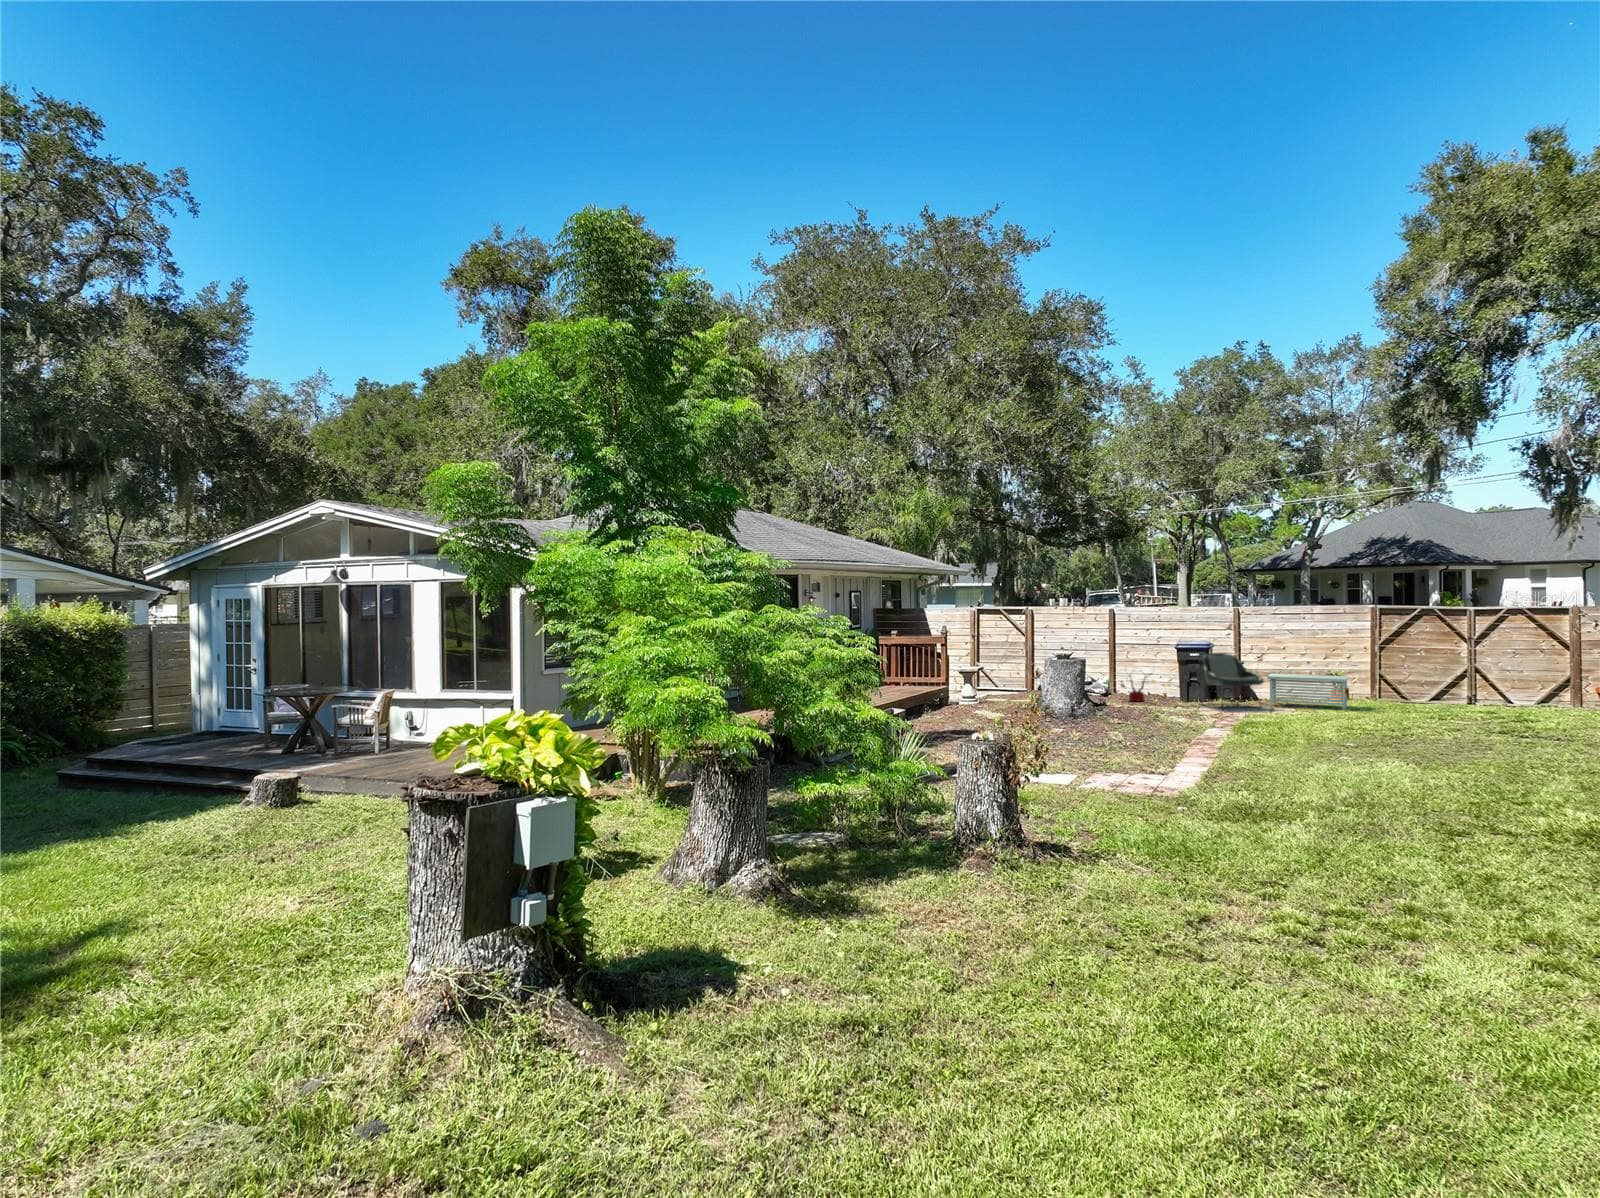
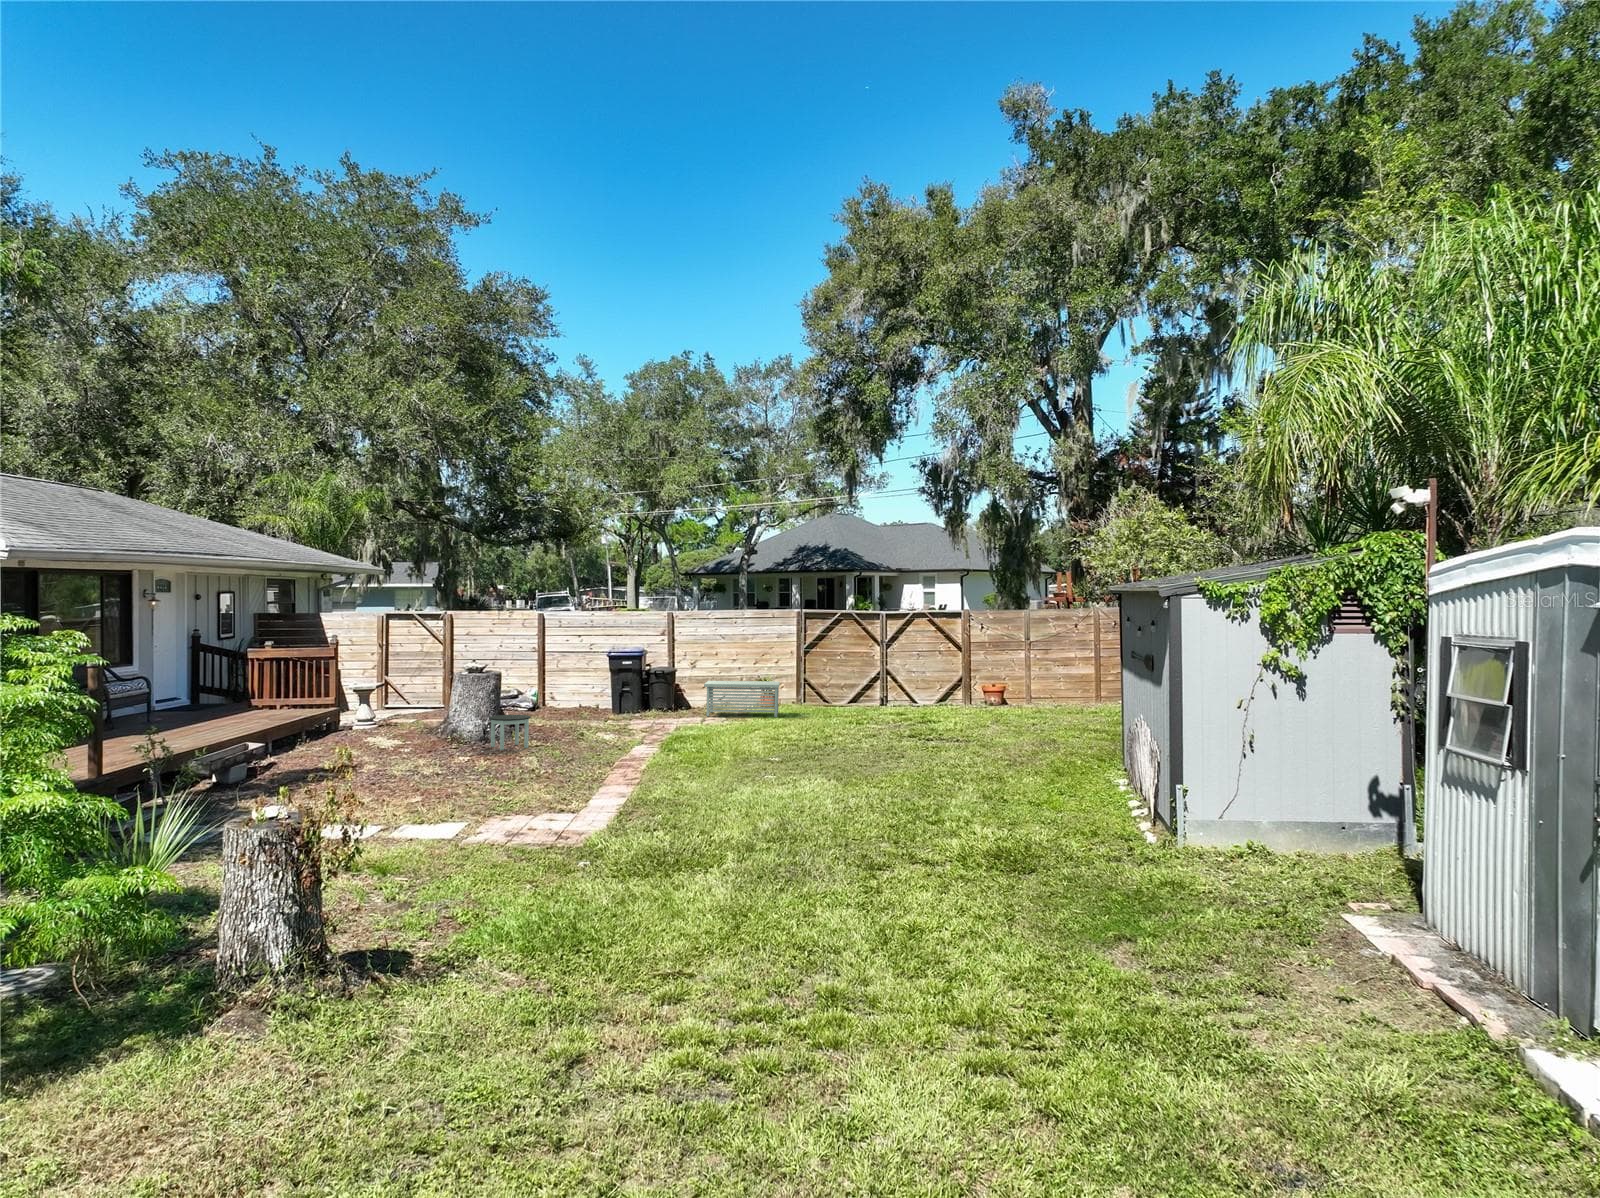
lounge chair: present [1203,653,1264,708] -> none [635,659,700,724]
decorative plant: present [1129,675,1155,701] -> none [553,676,587,719]
round table: none [1082,694,1115,721] -> present [489,715,531,750]

